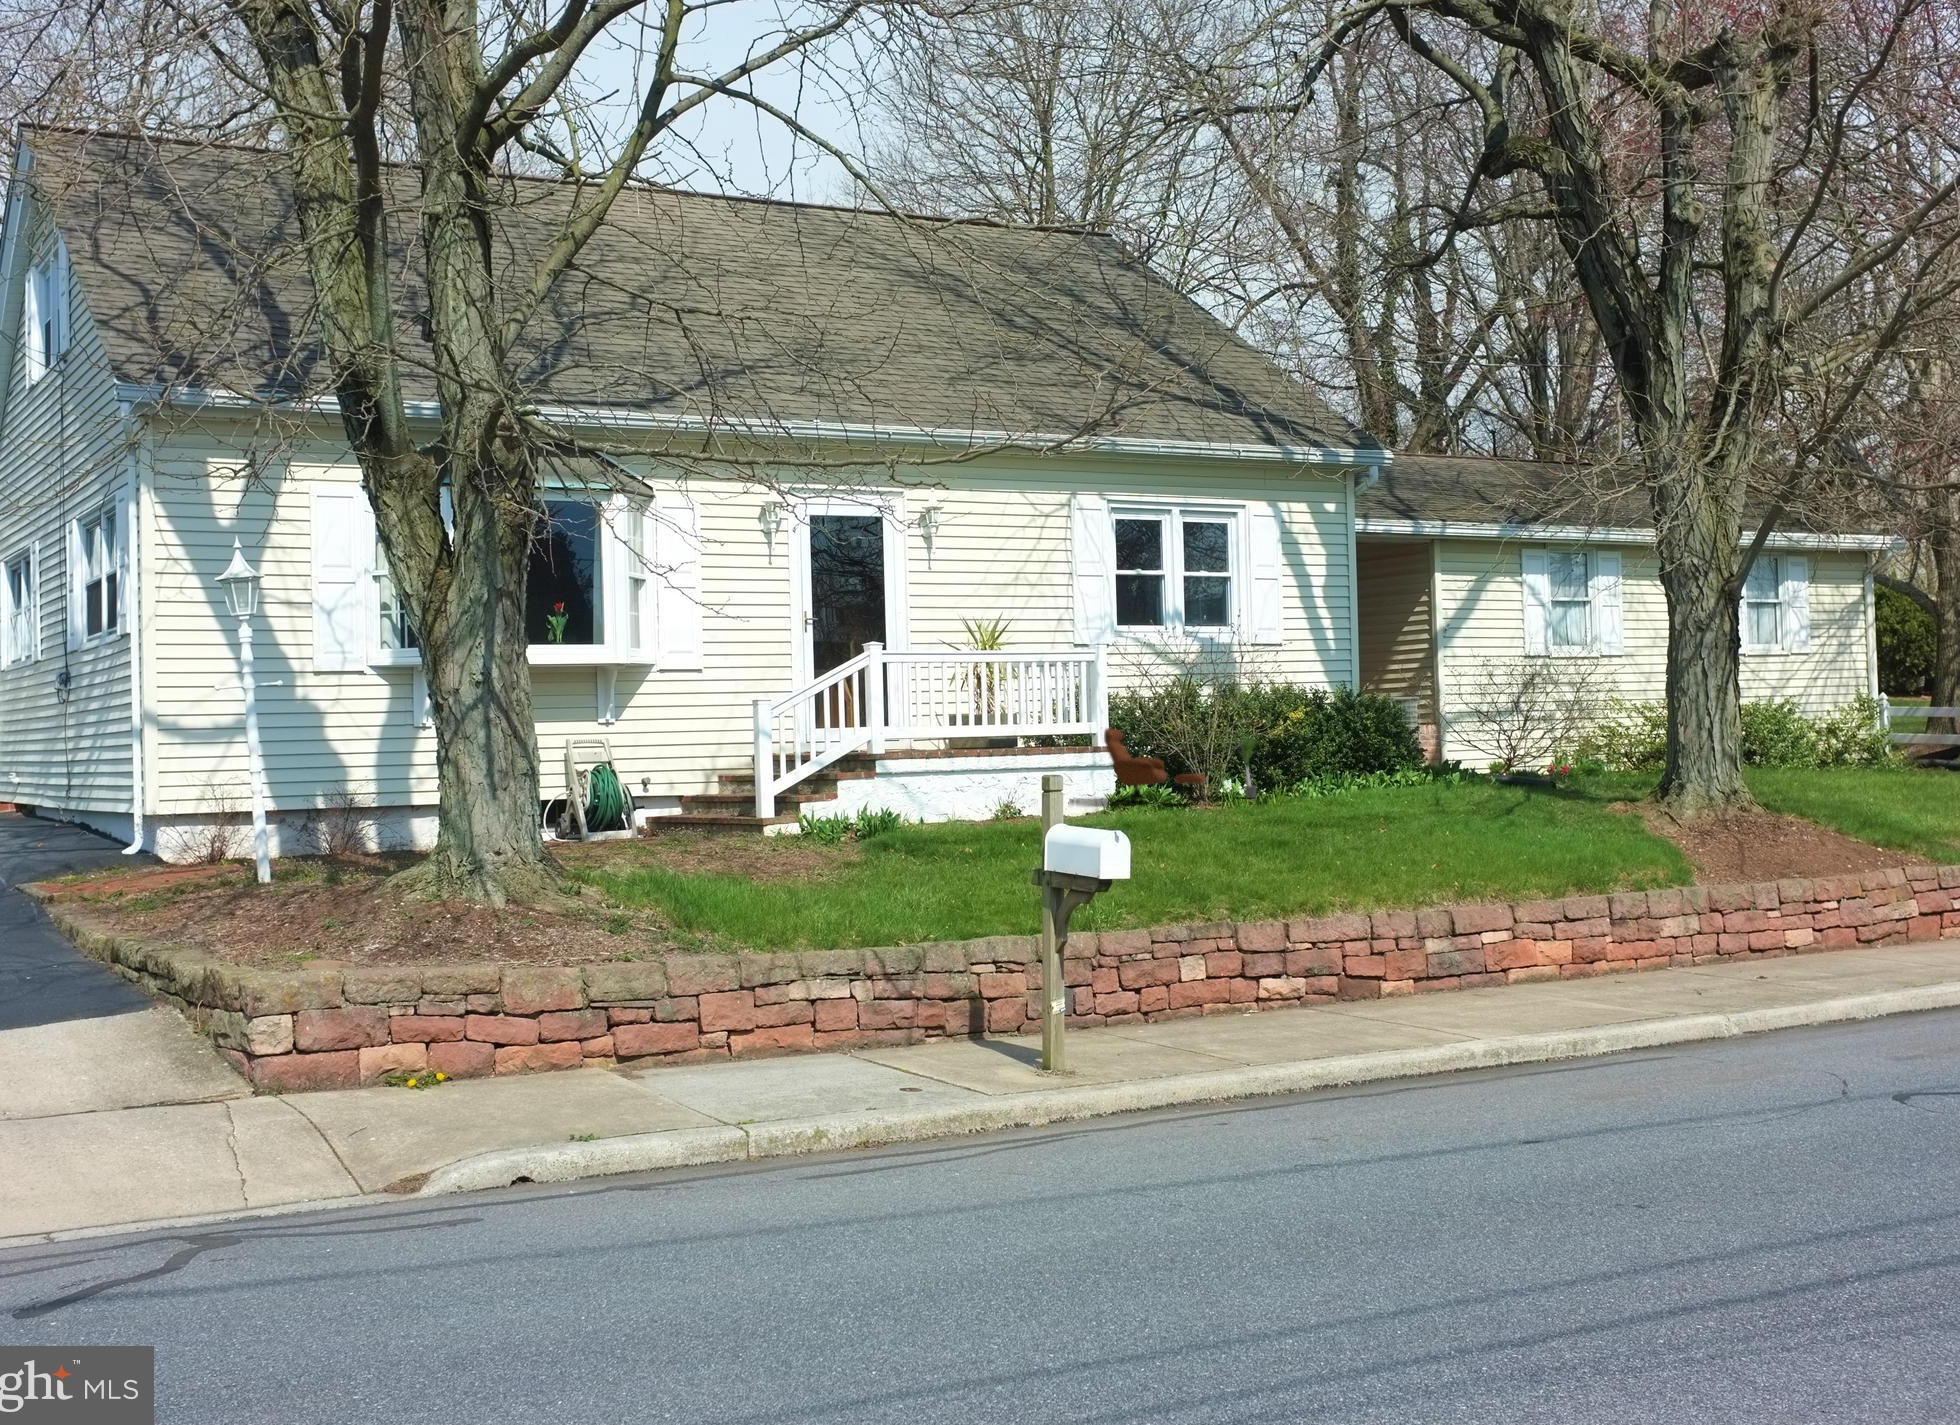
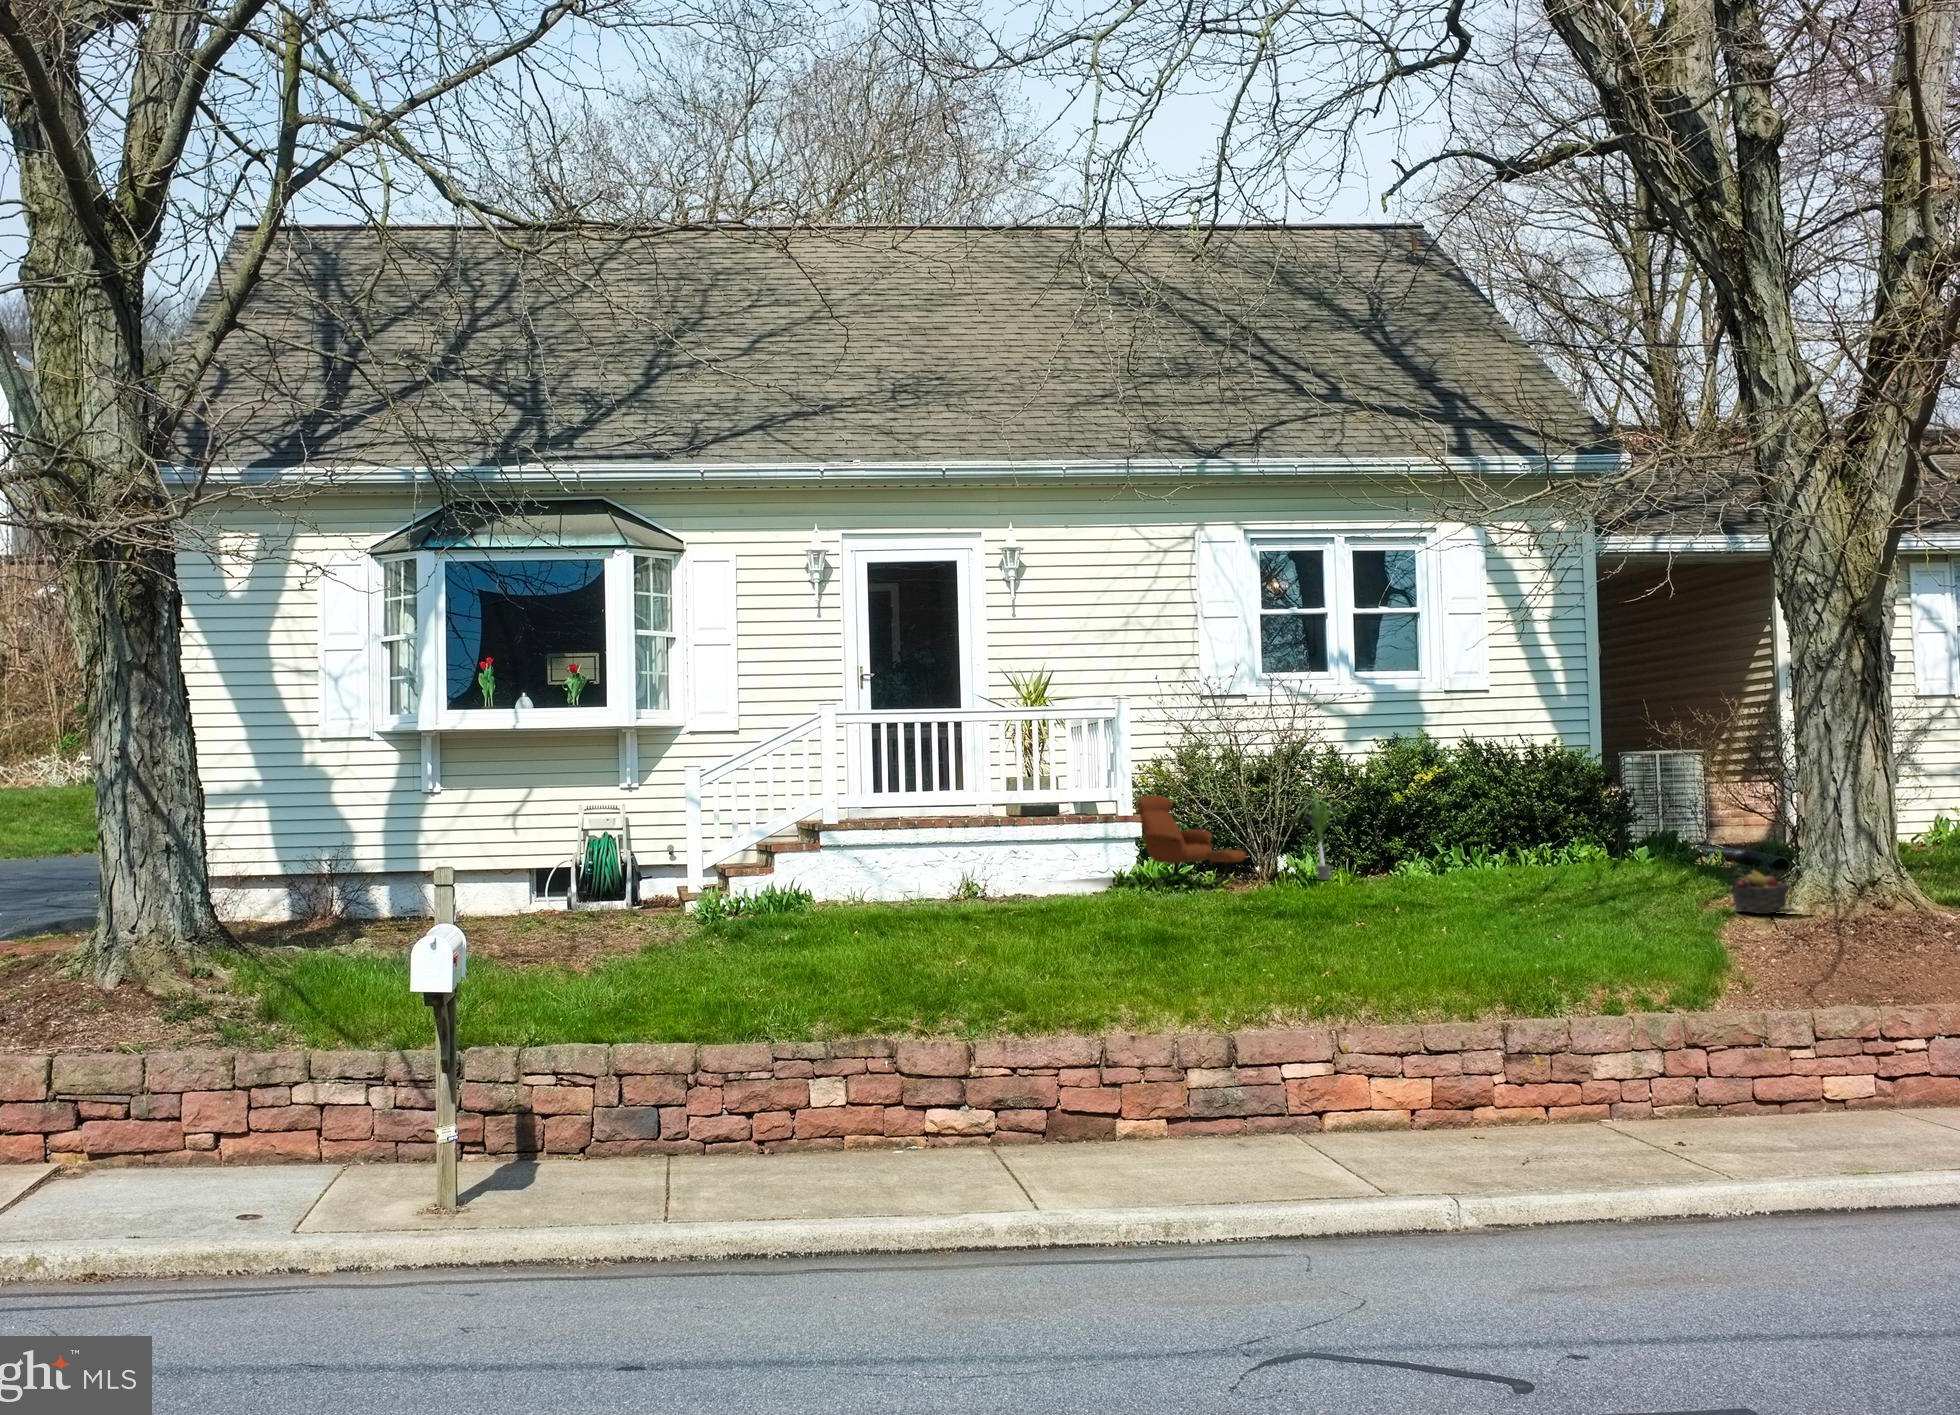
basket: none [1614,783,1667,815] -> present [1731,870,1797,914]

